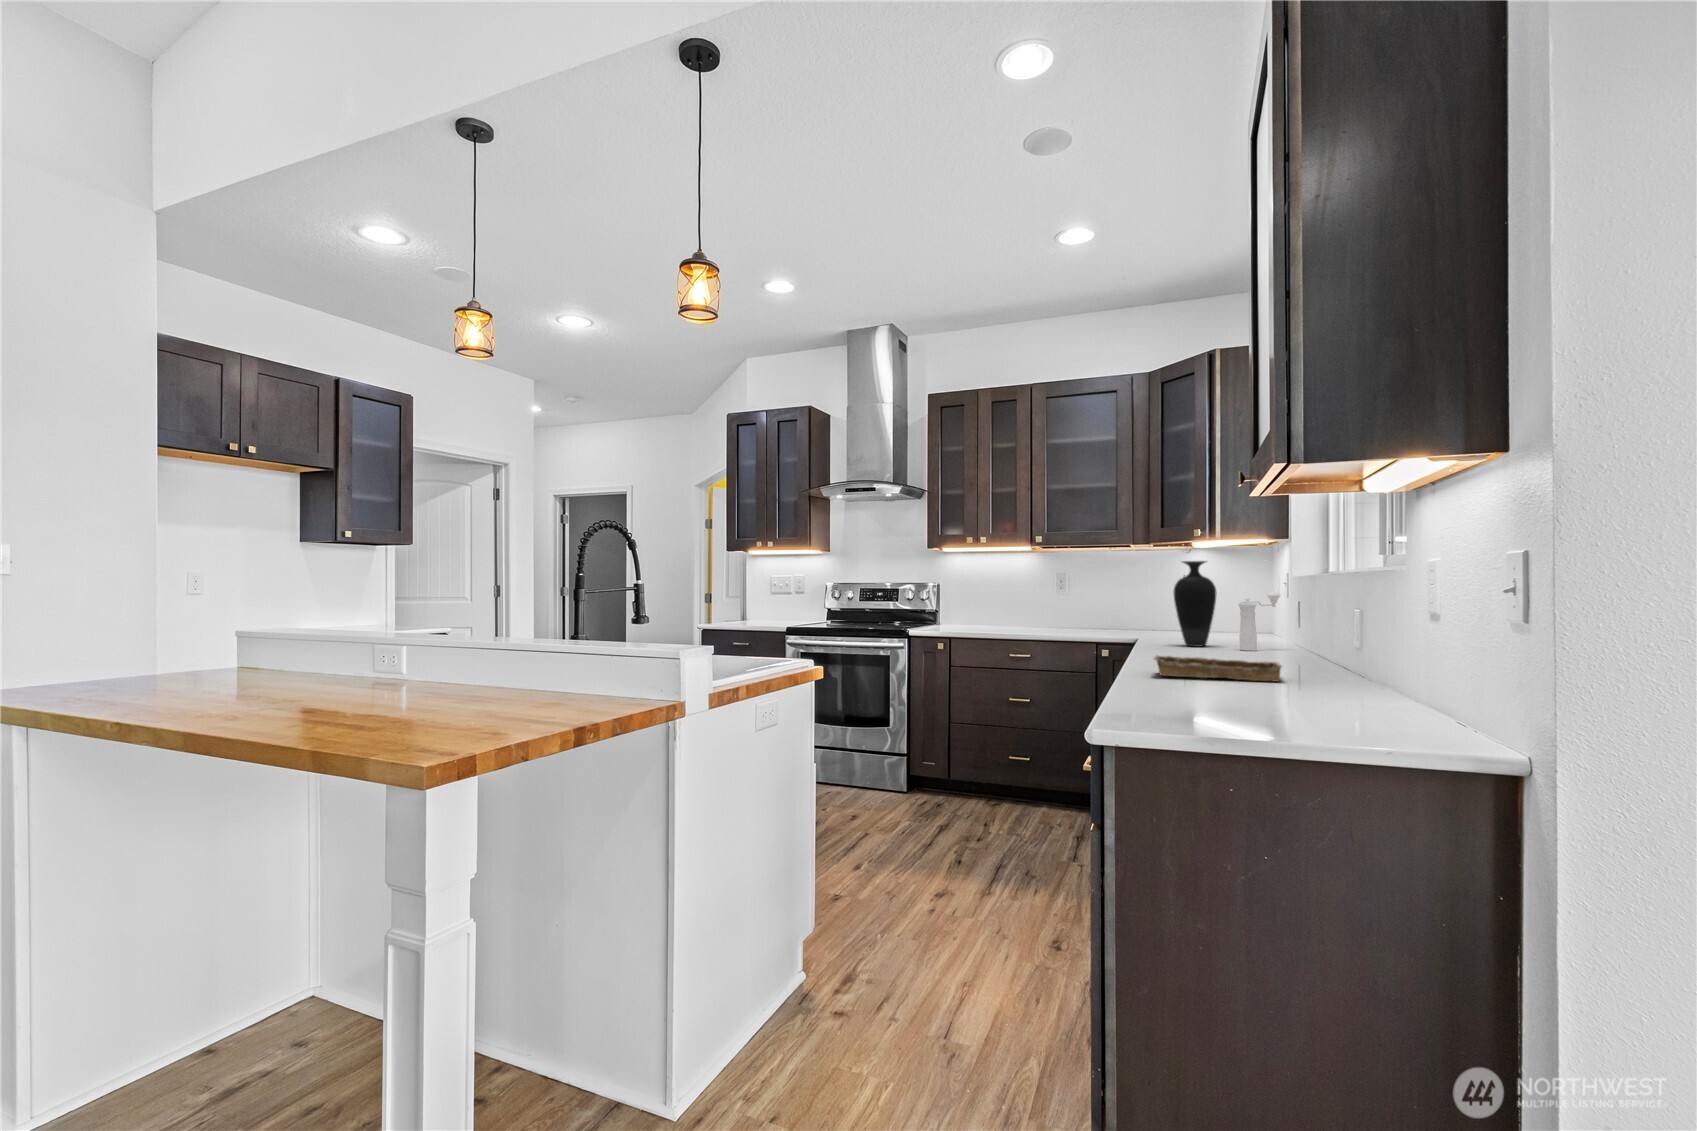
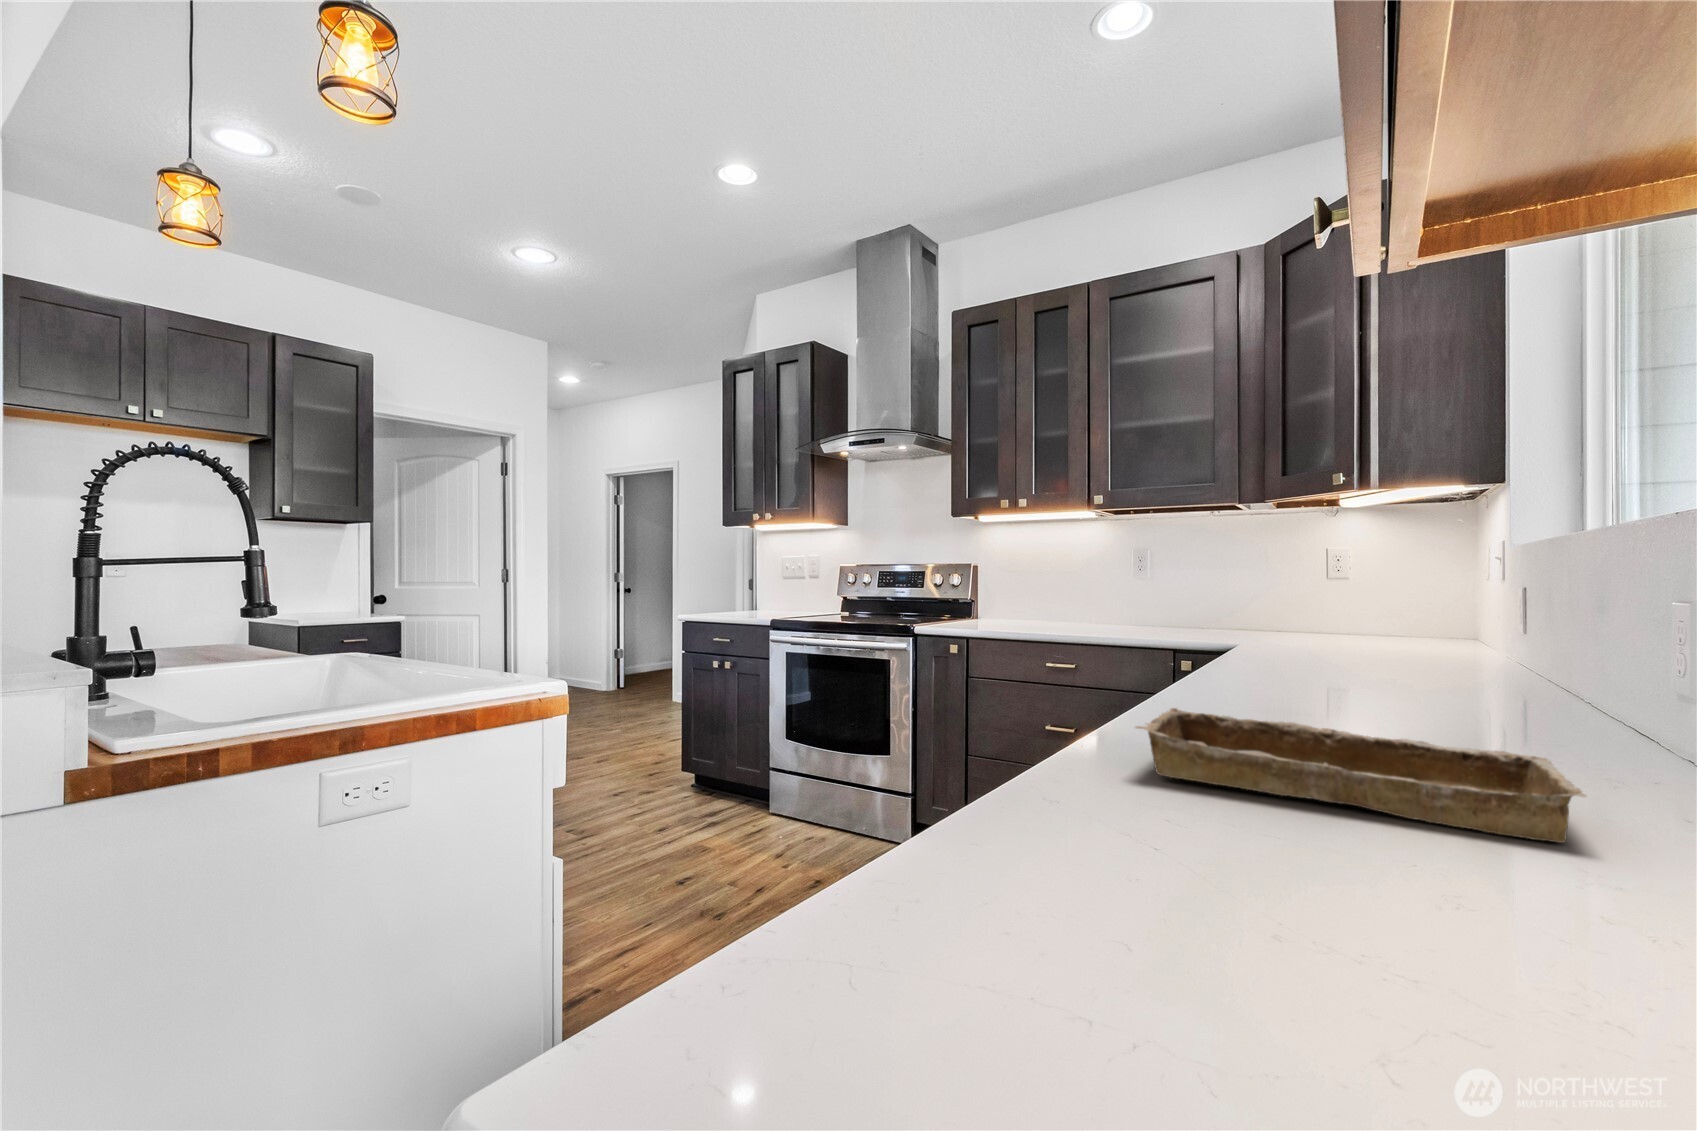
vase: present [1174,561,1217,647] -> none [1288,515,1372,669]
pepper mill: present [1239,592,1280,651] -> none [1418,570,1513,684]

